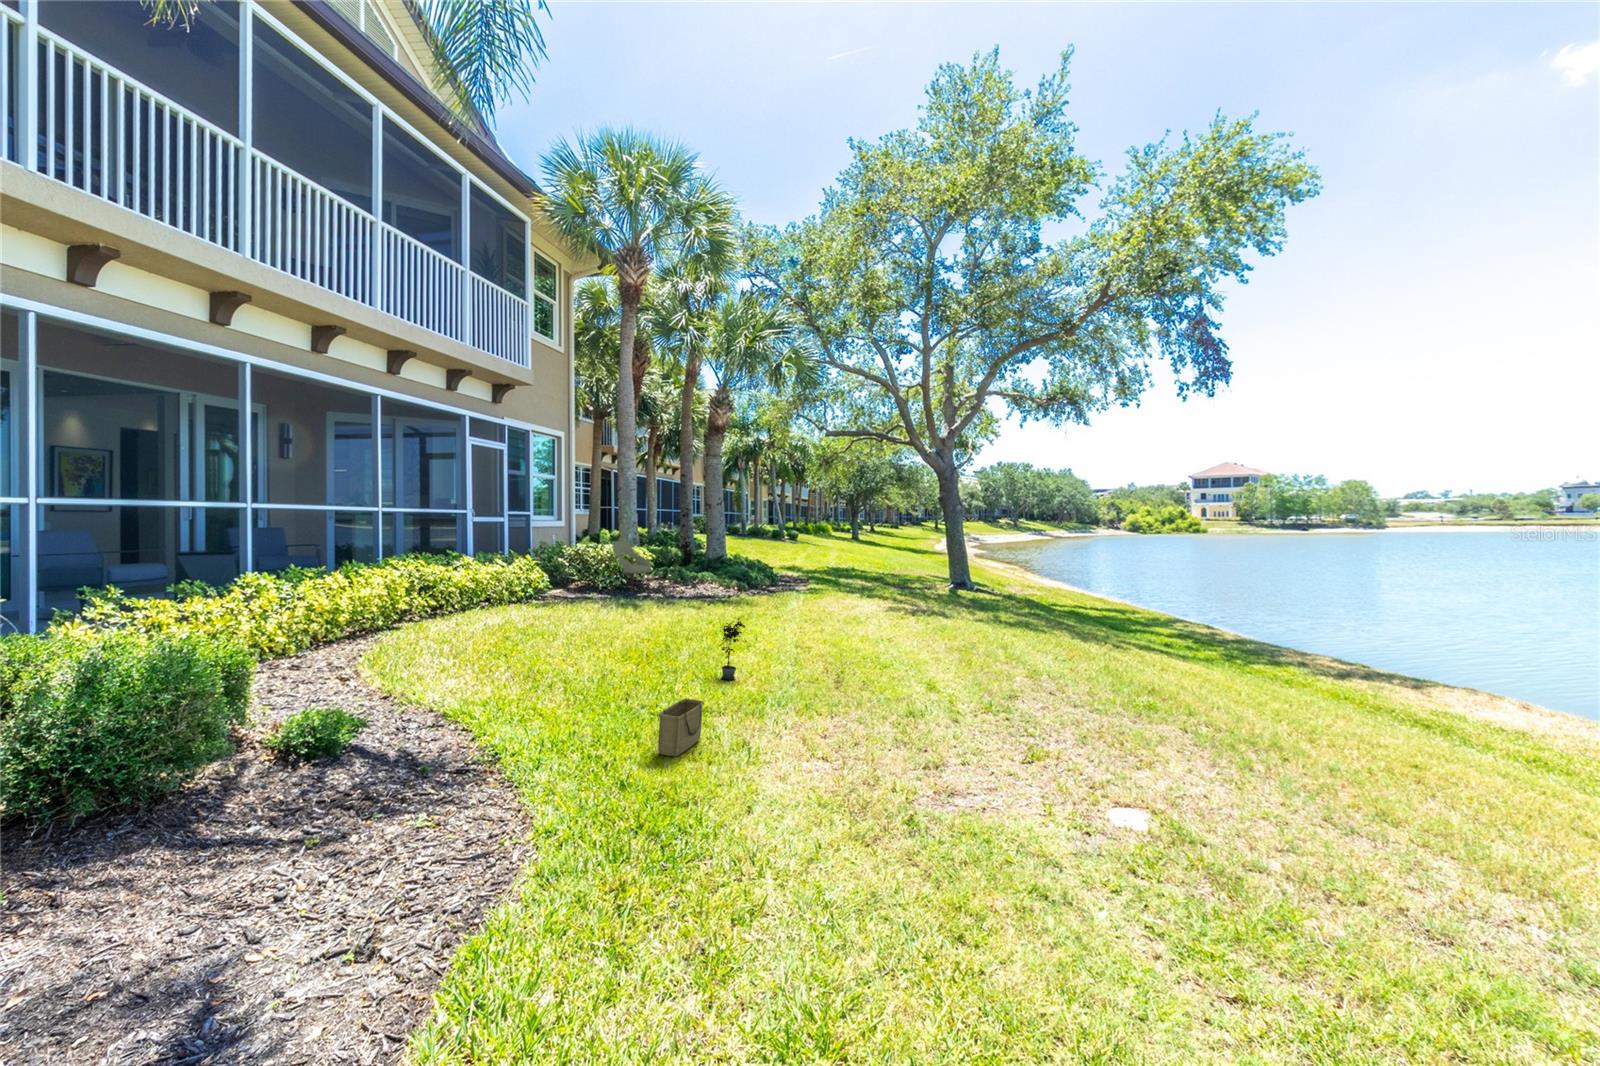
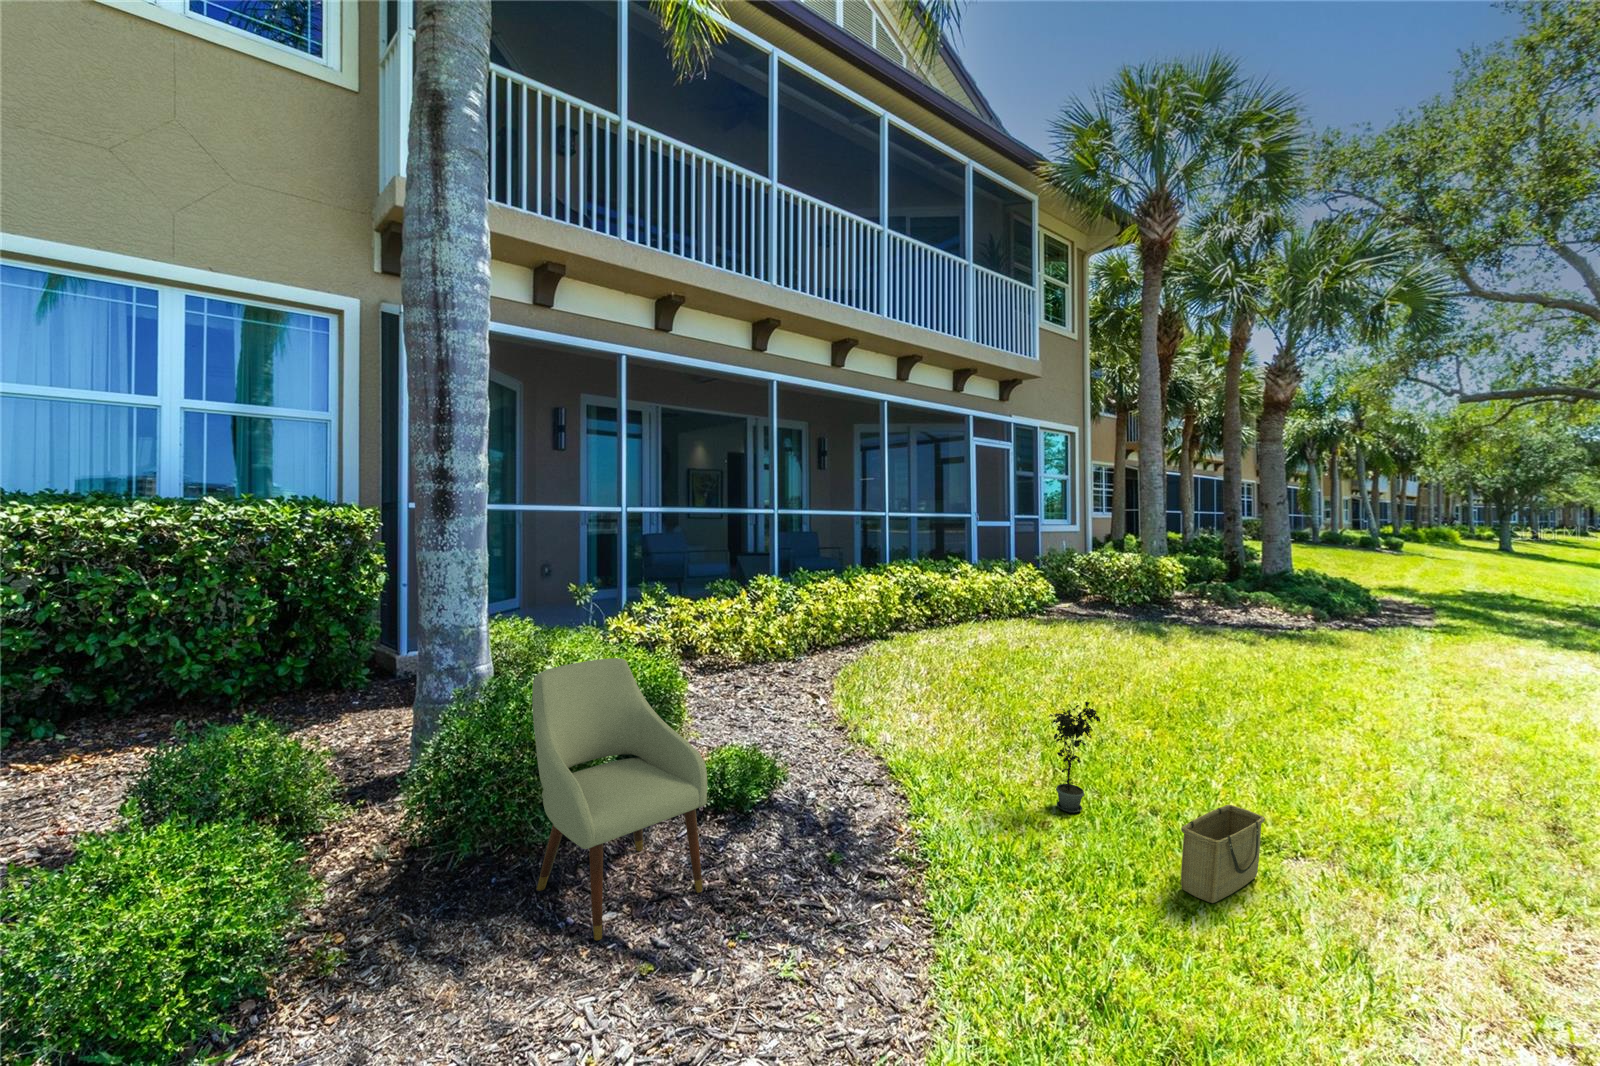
chair: present [613,541,651,591] -> present [532,658,707,940]
potted plant: present [721,618,745,680] -> present [1049,702,1100,813]

